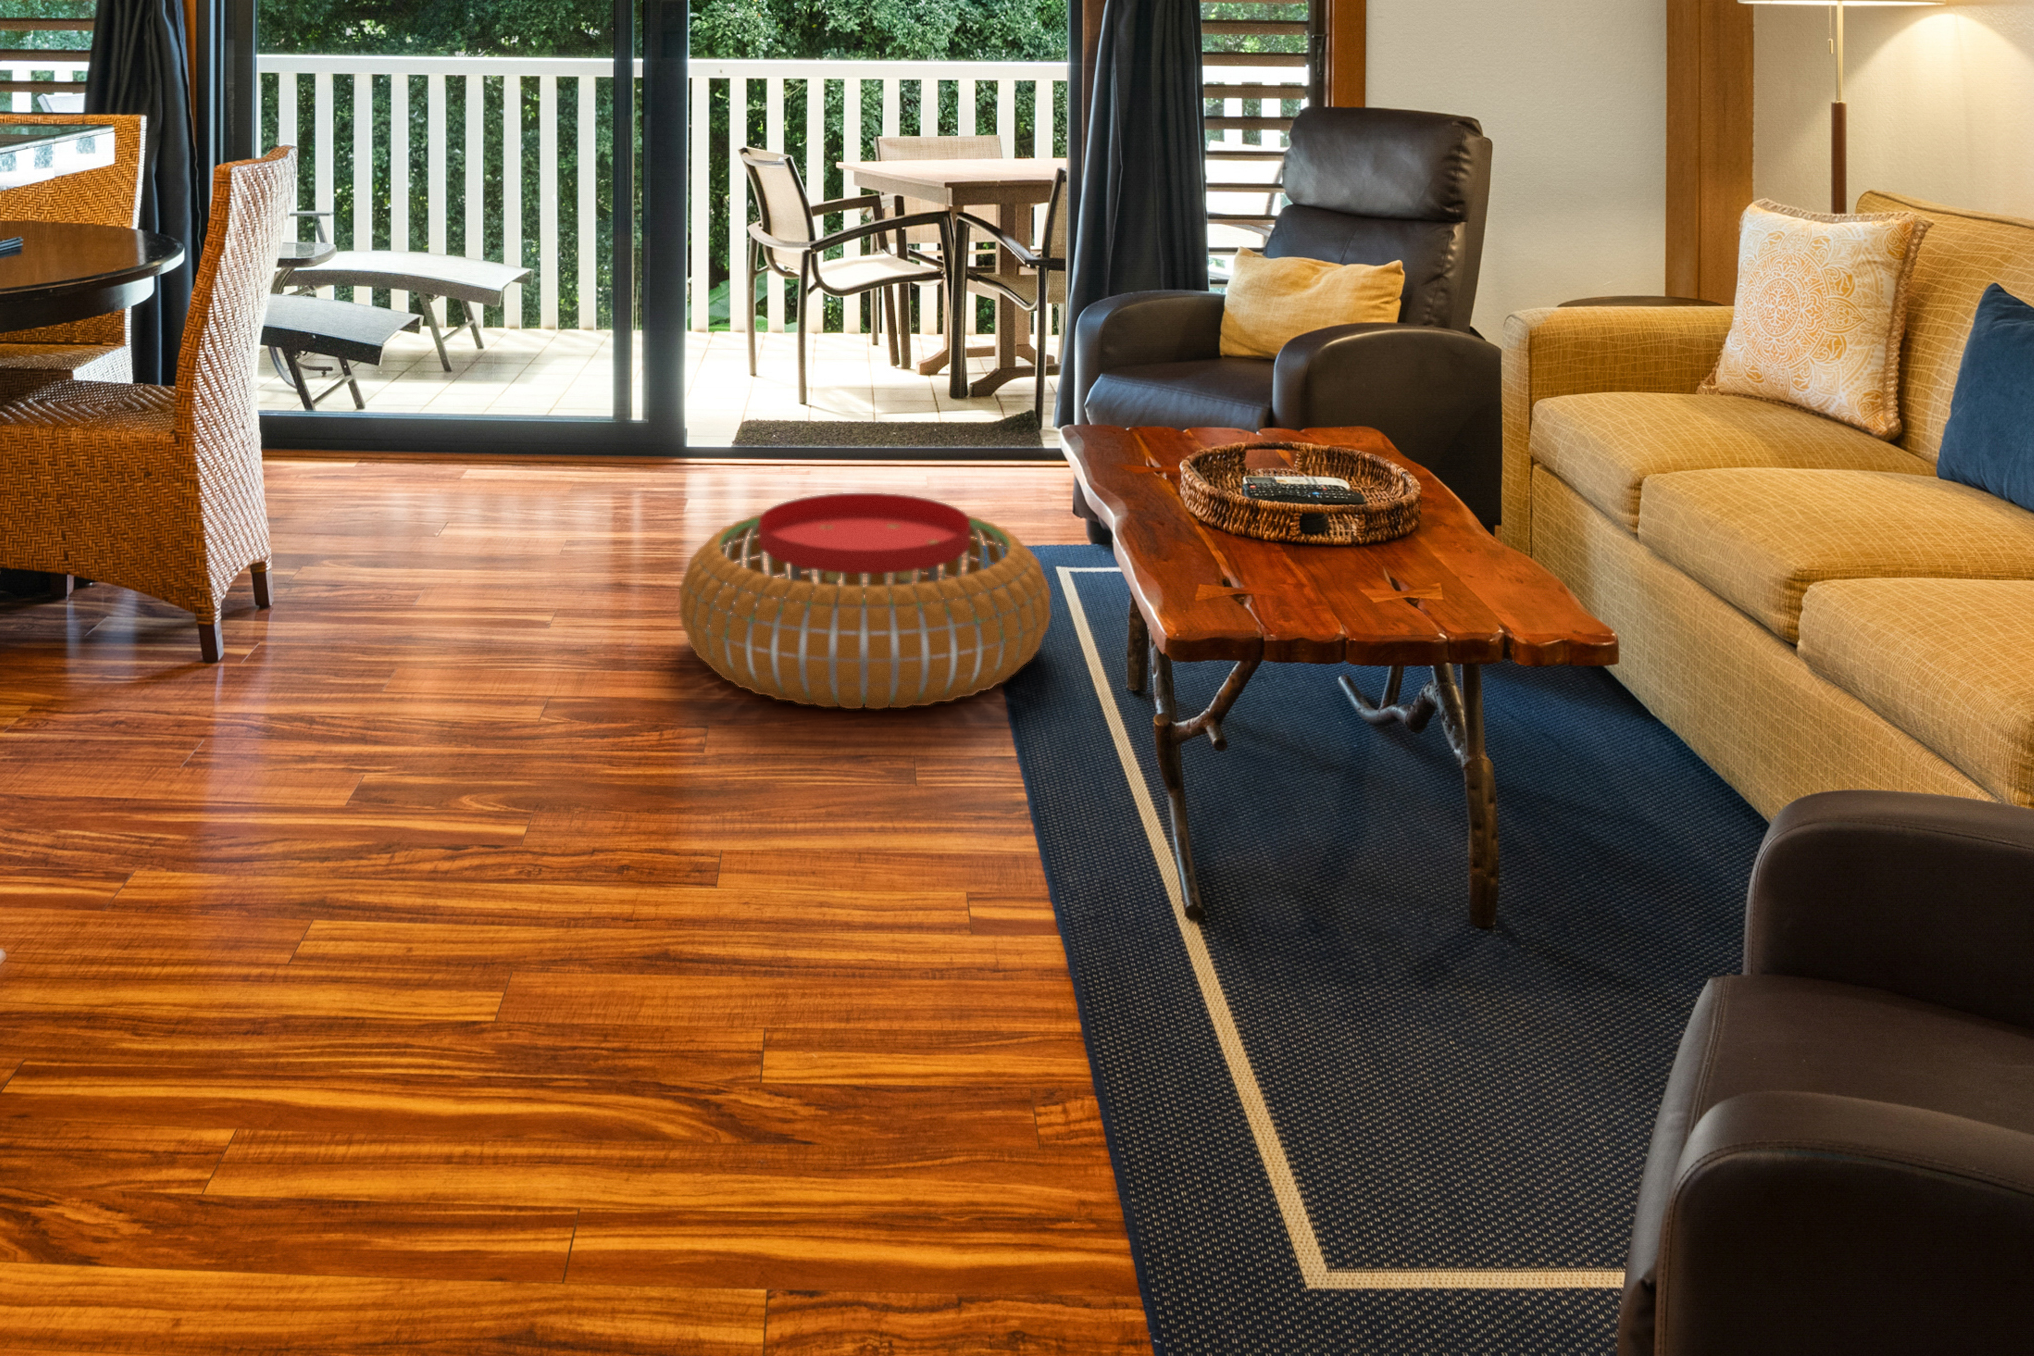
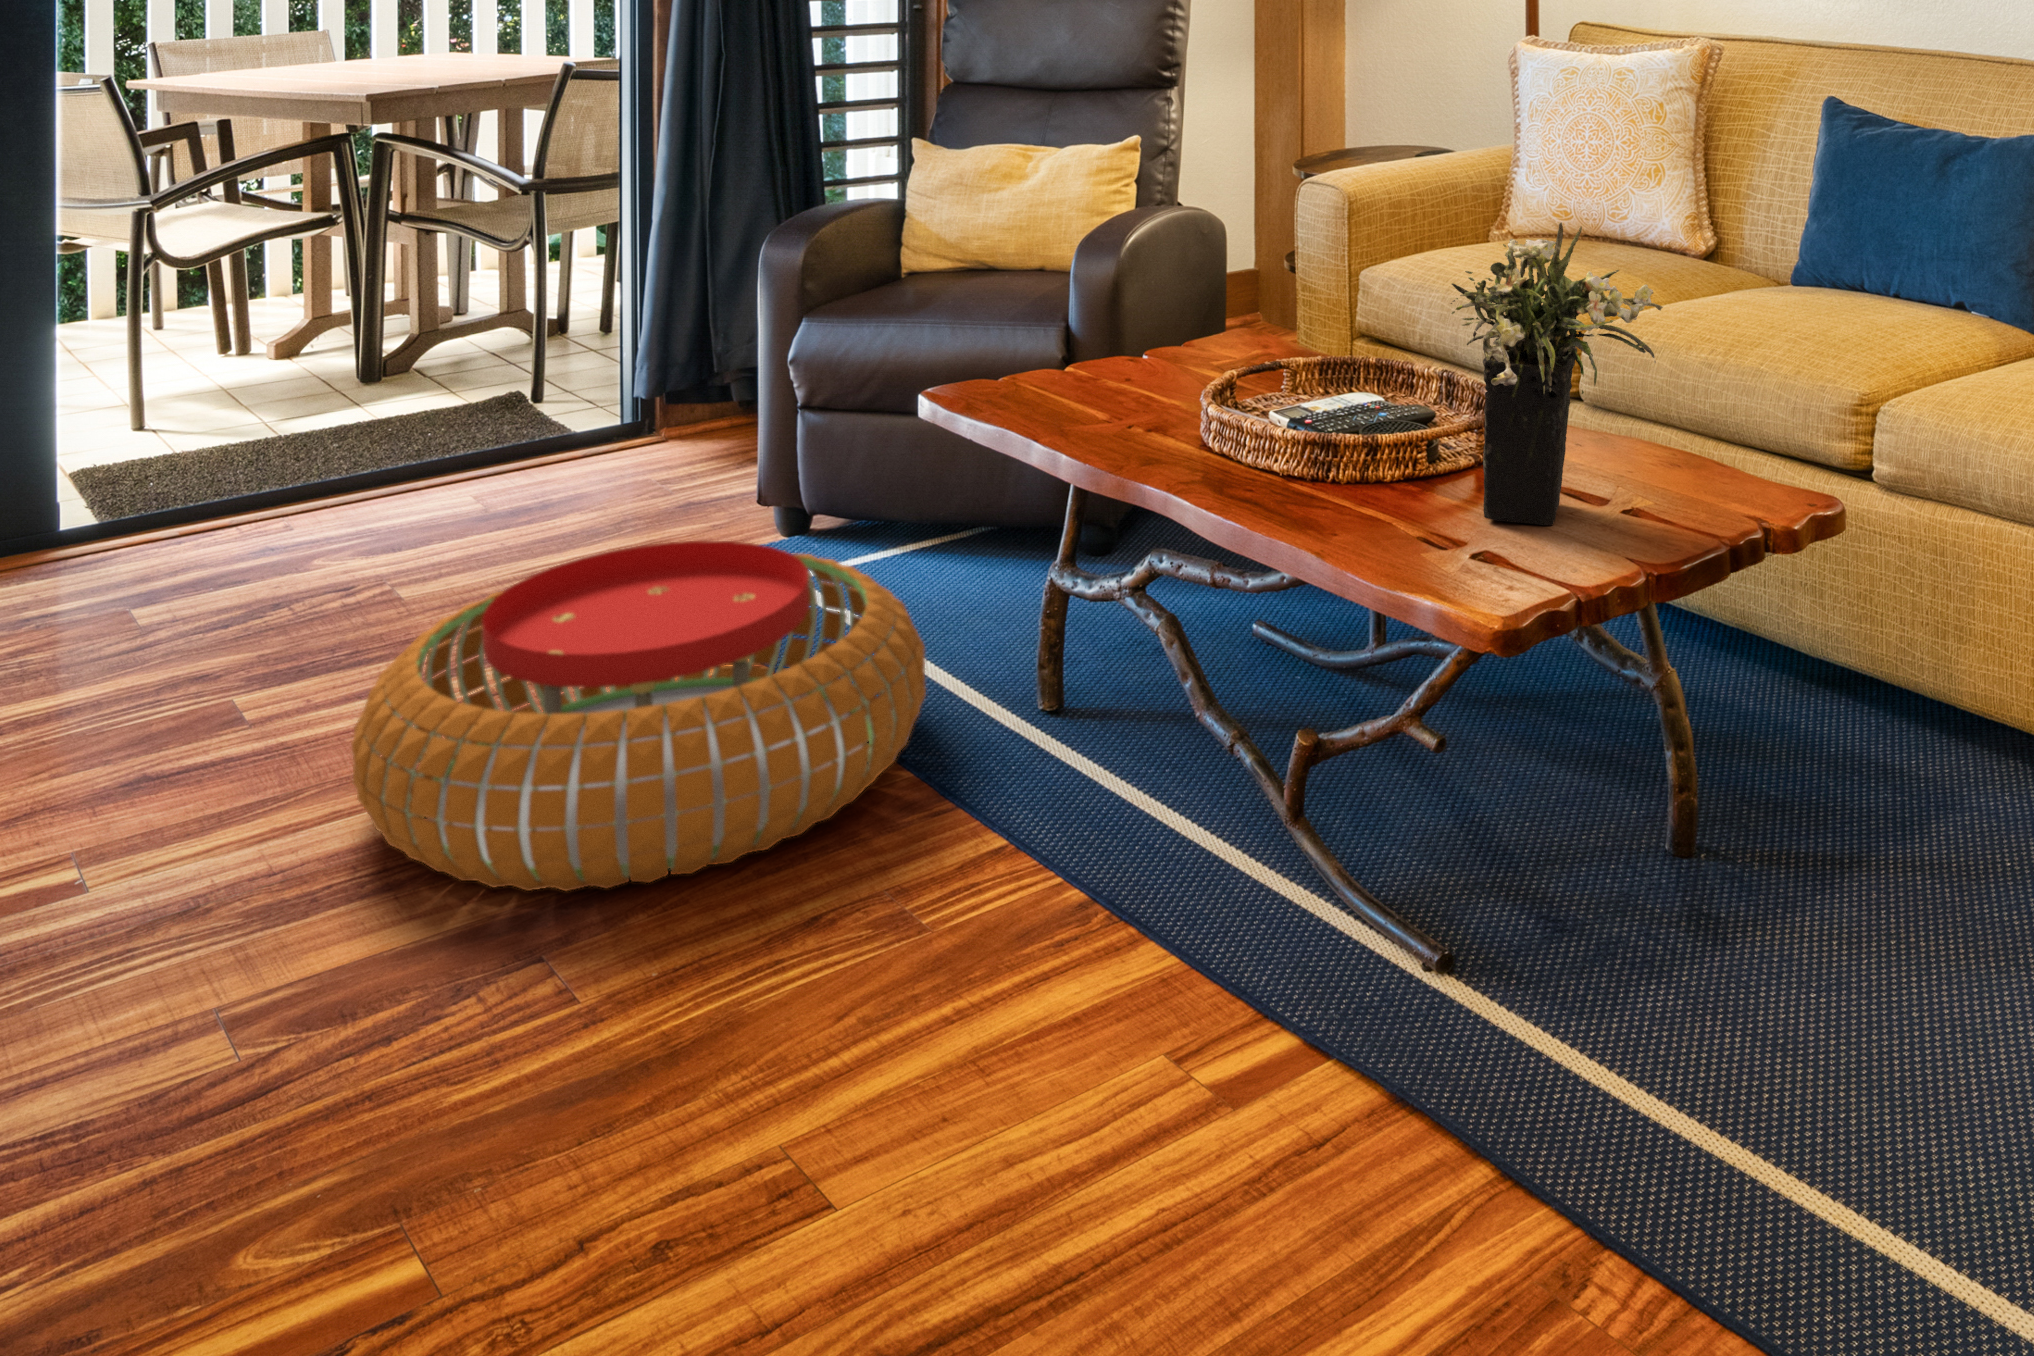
flower arrangement: none [1270,334,1479,593] -> present [1450,223,1663,525]

